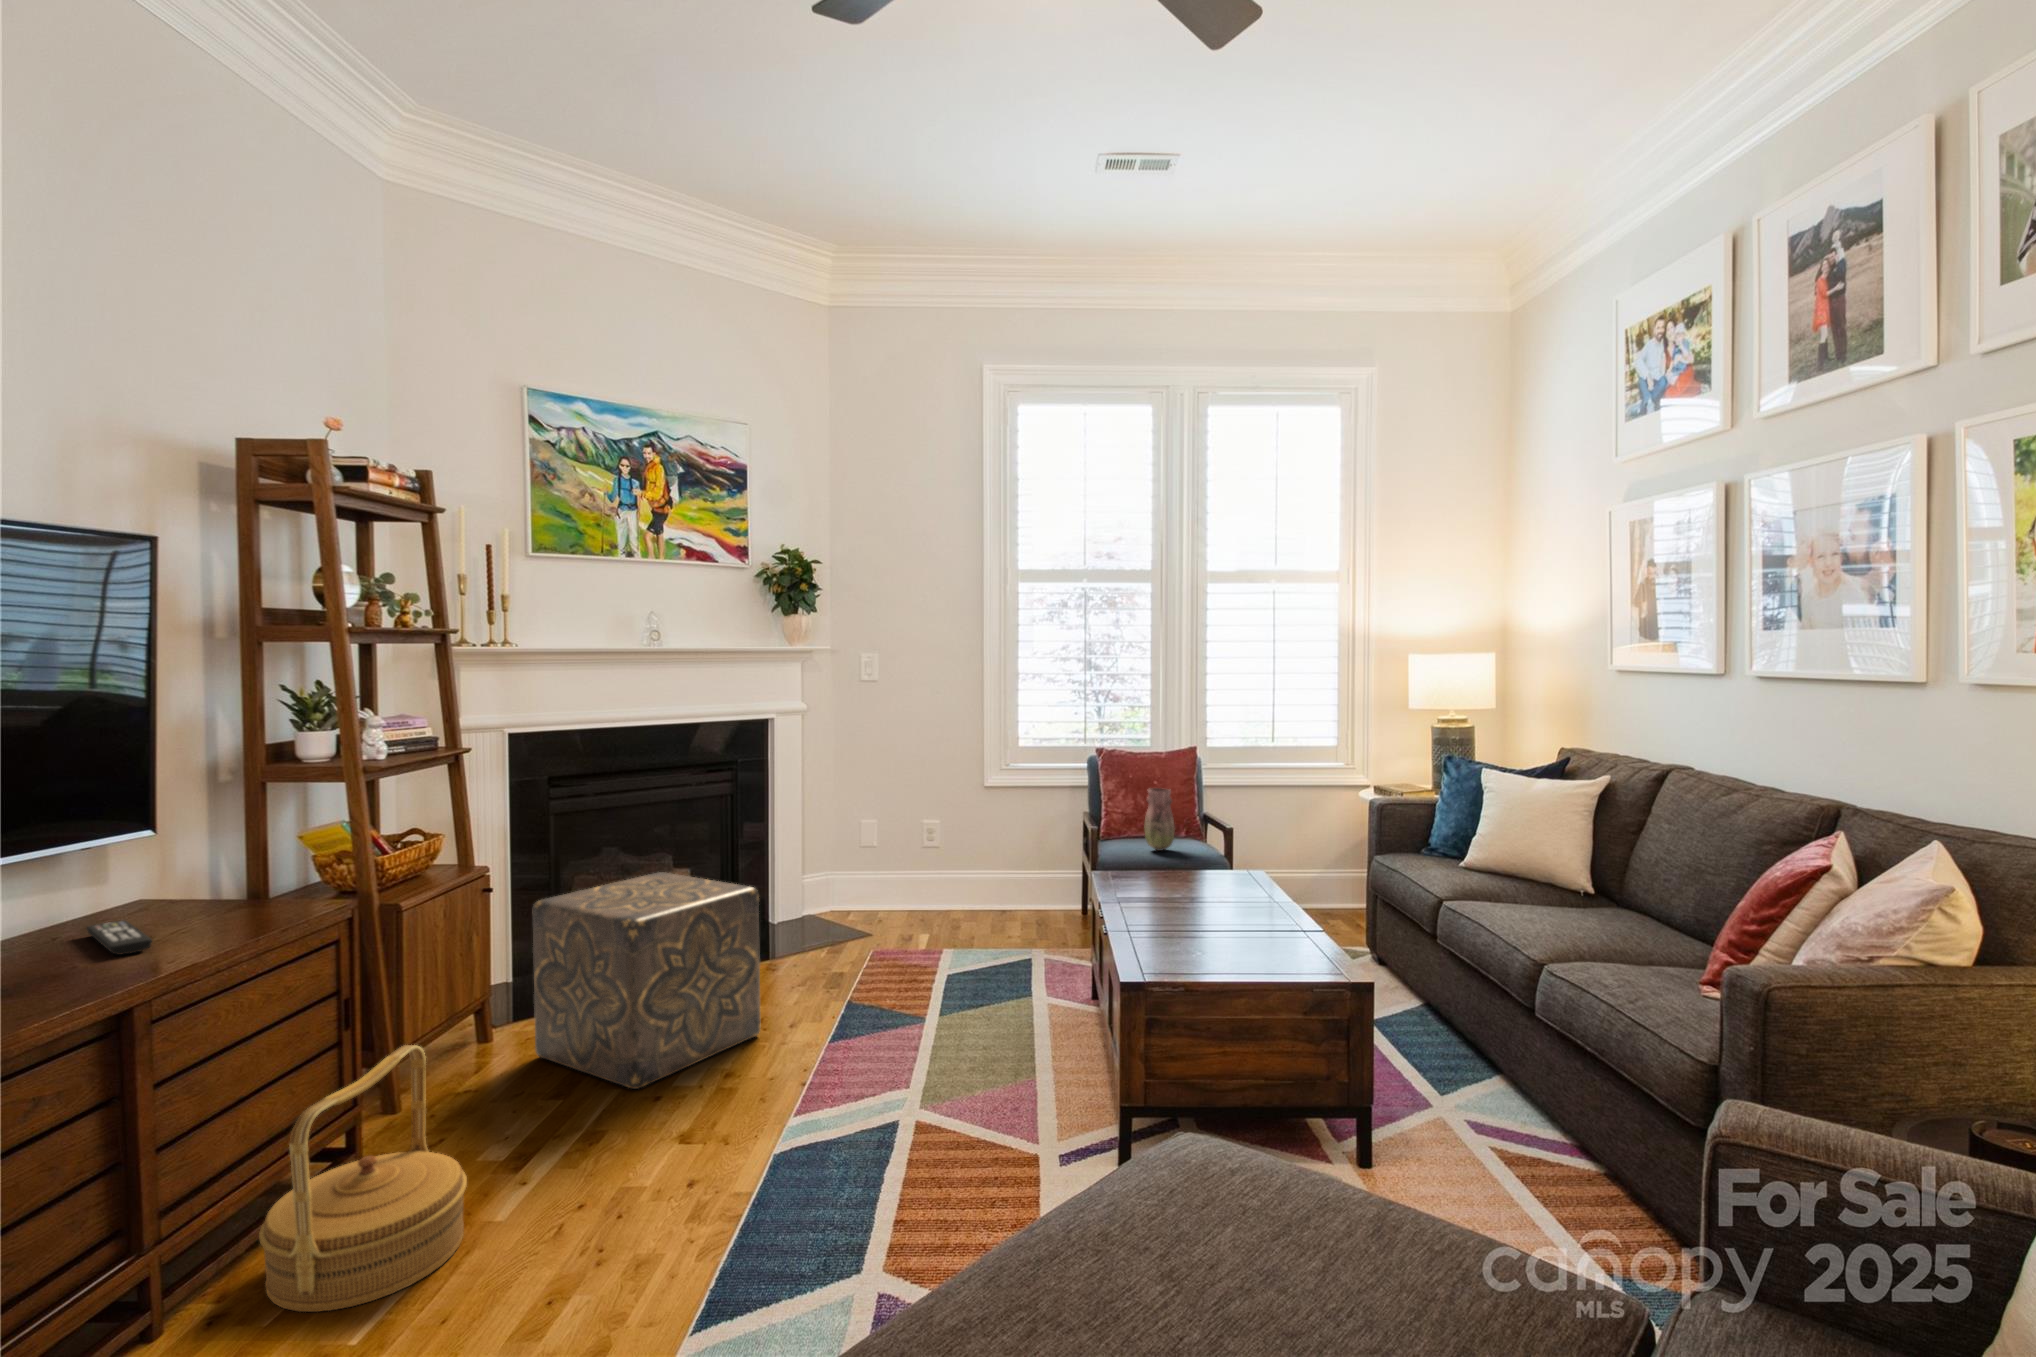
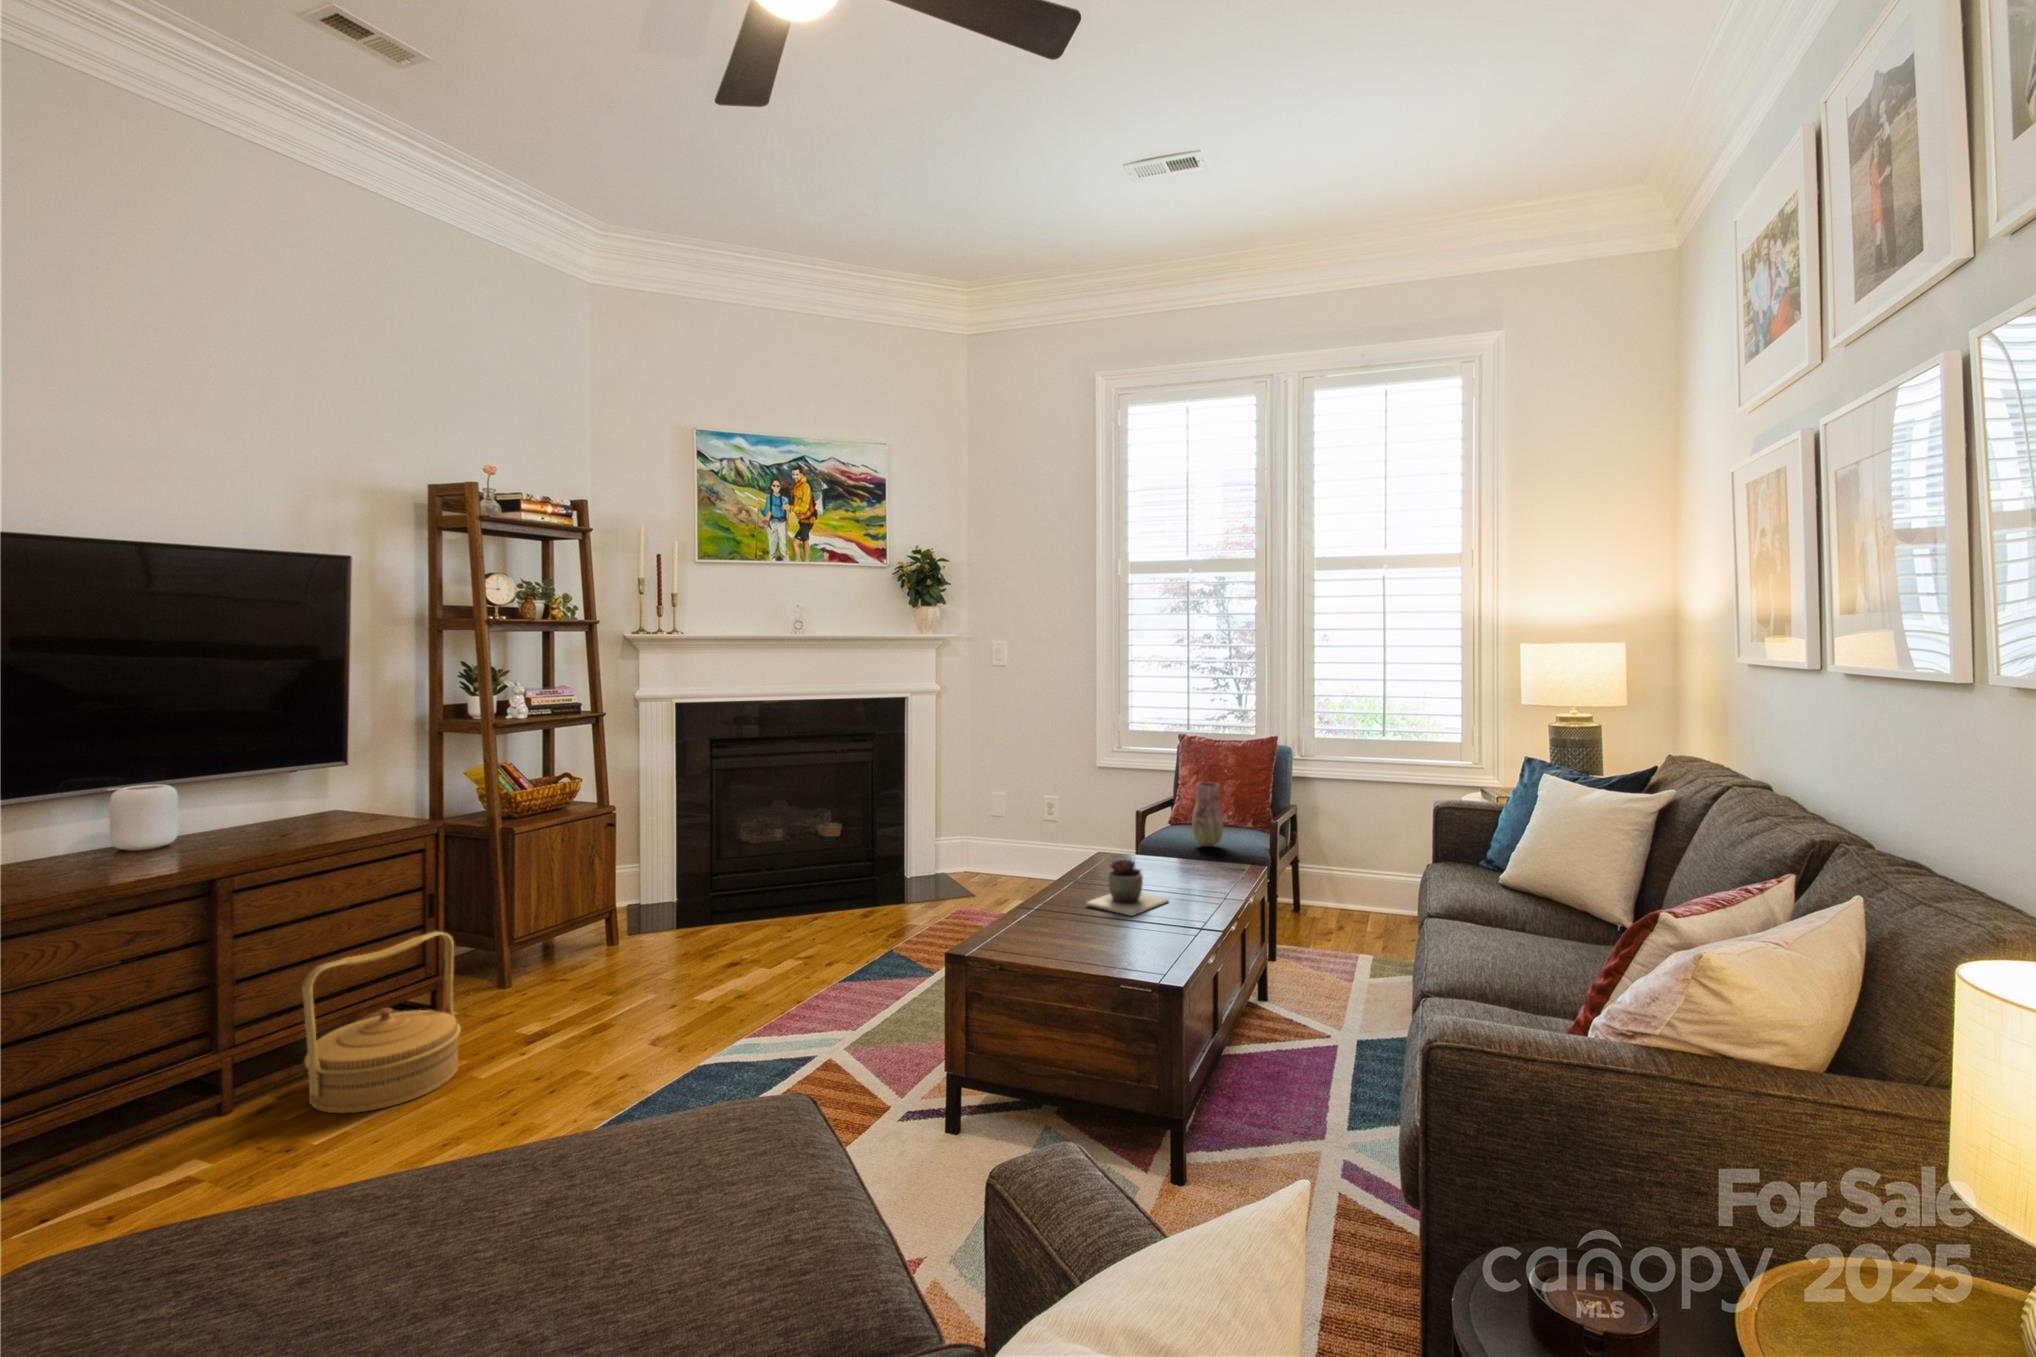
succulent plant: none [1146,864,1210,918] -> present [1086,859,1169,916]
ottoman: present [533,872,760,1089] -> none [630,824,795,997]
remote control: present [87,920,152,955] -> none [249,819,295,841]

